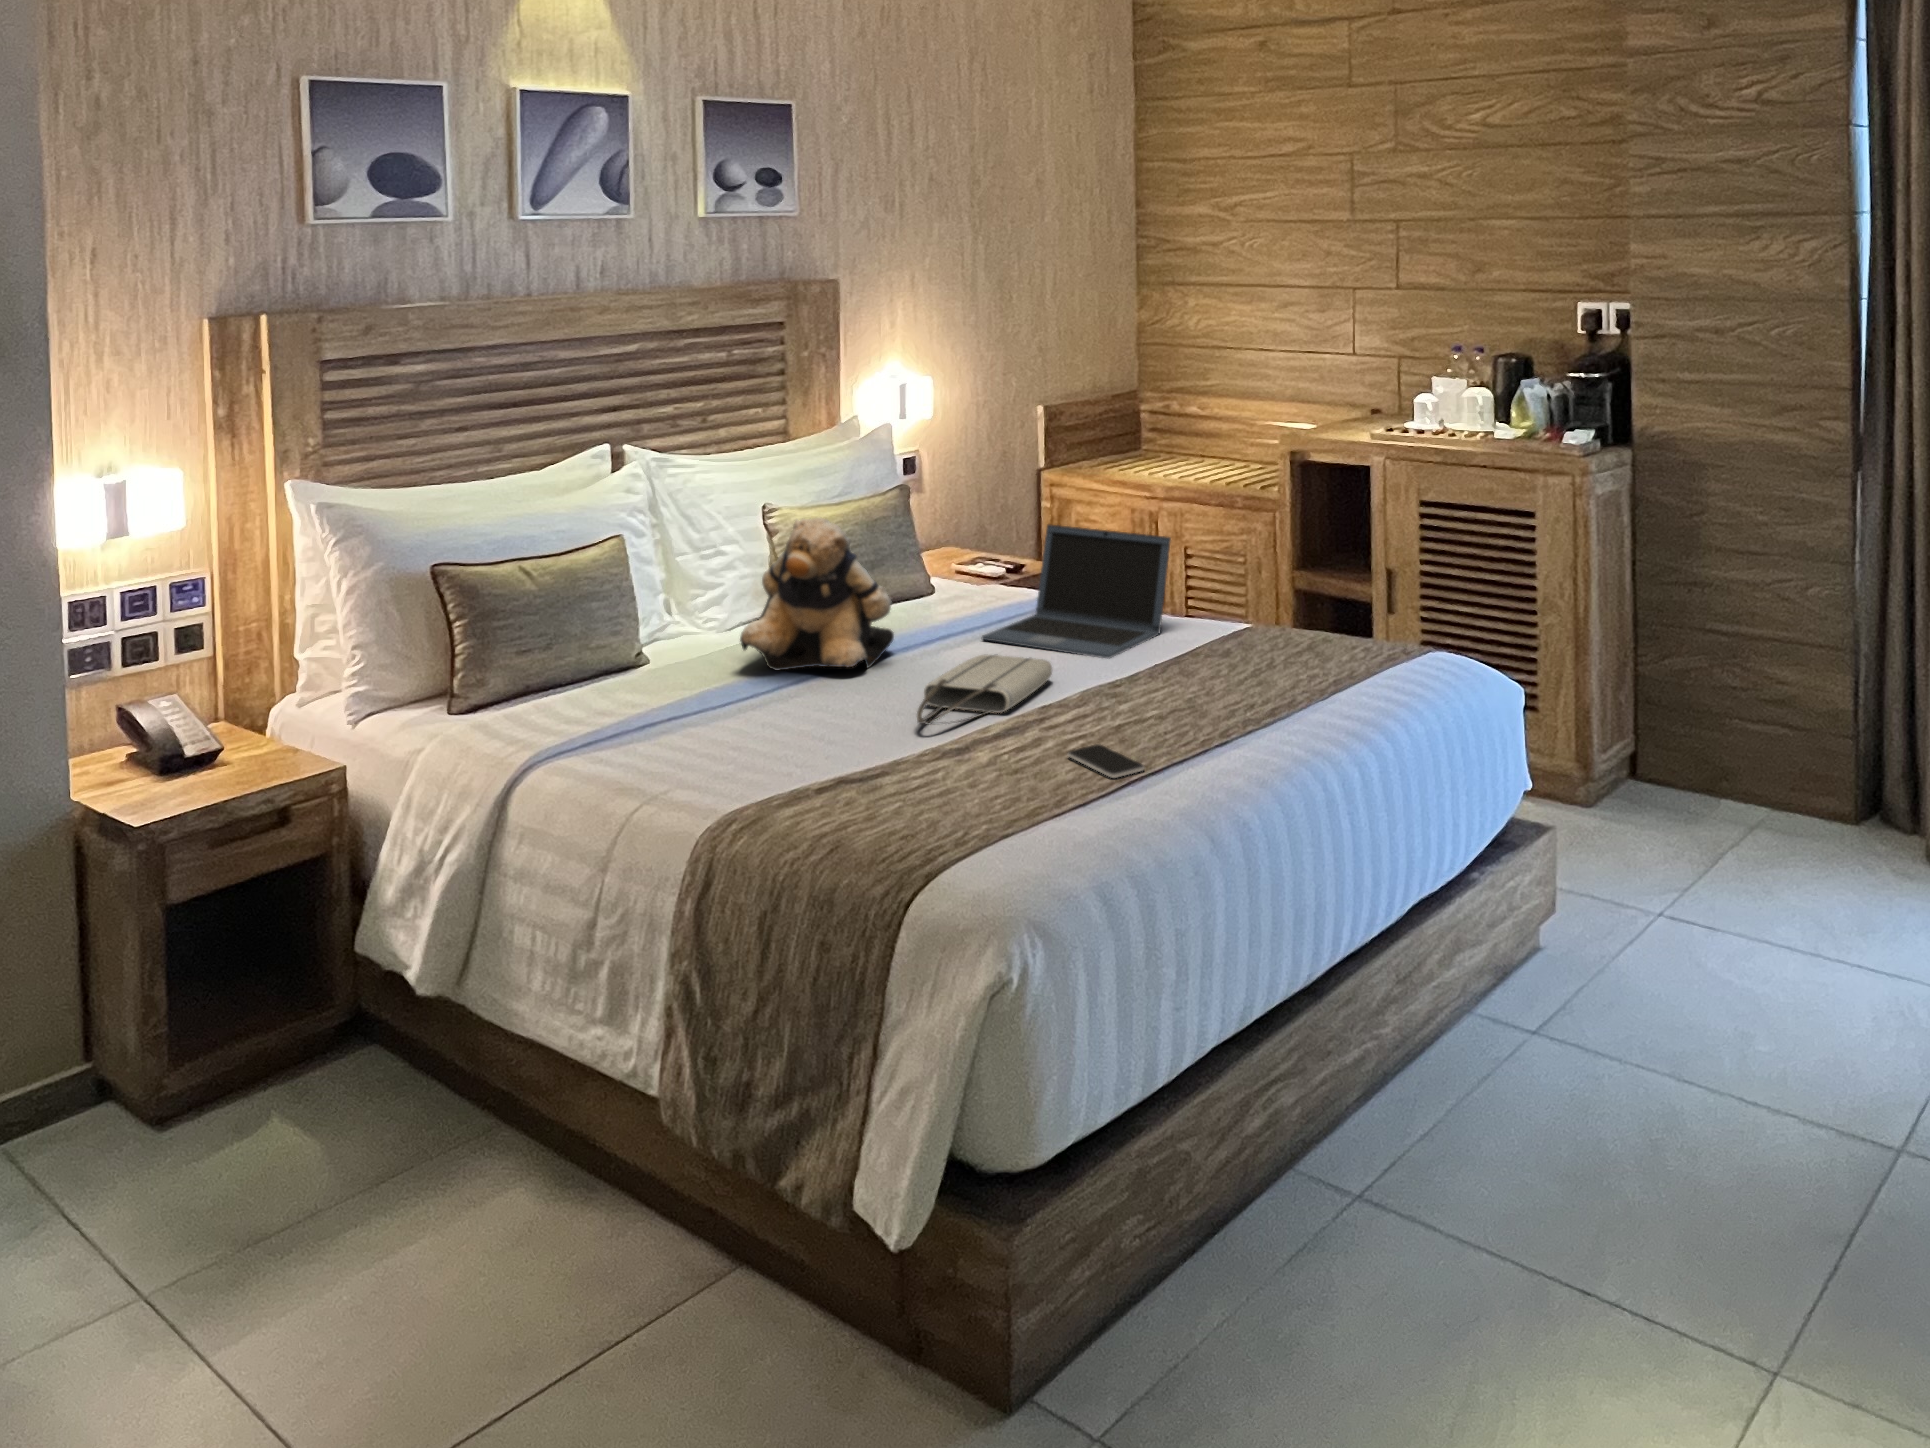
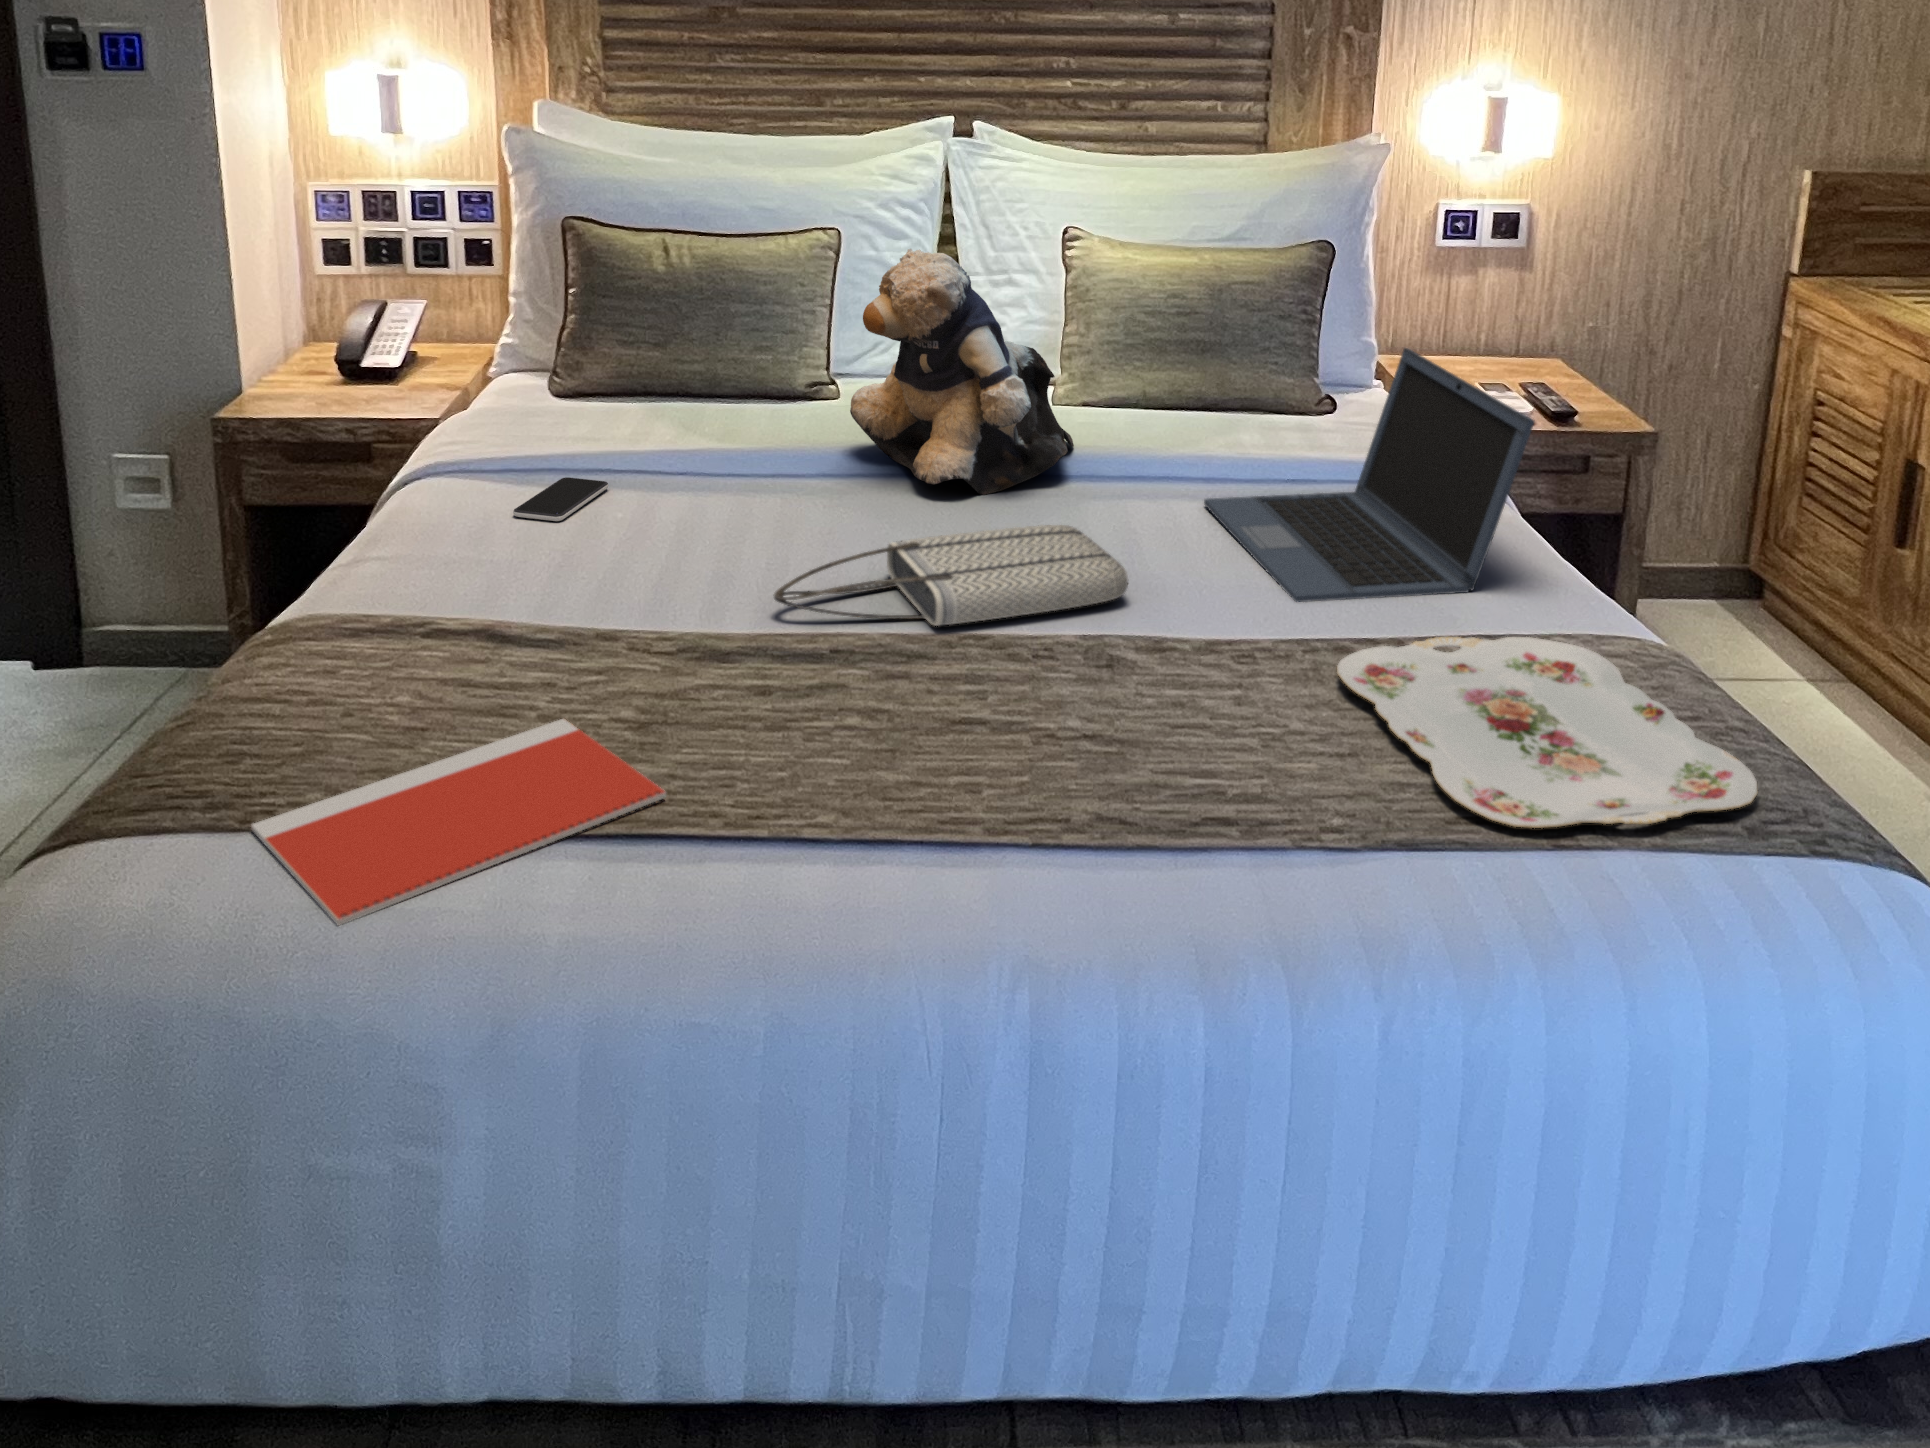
serving tray: none [1180,634,1376,687] -> present [1337,637,1757,828]
smartphone: present [1068,744,1144,778] -> present [513,477,608,521]
notebook: none [939,787,1067,866] -> present [251,719,666,925]

